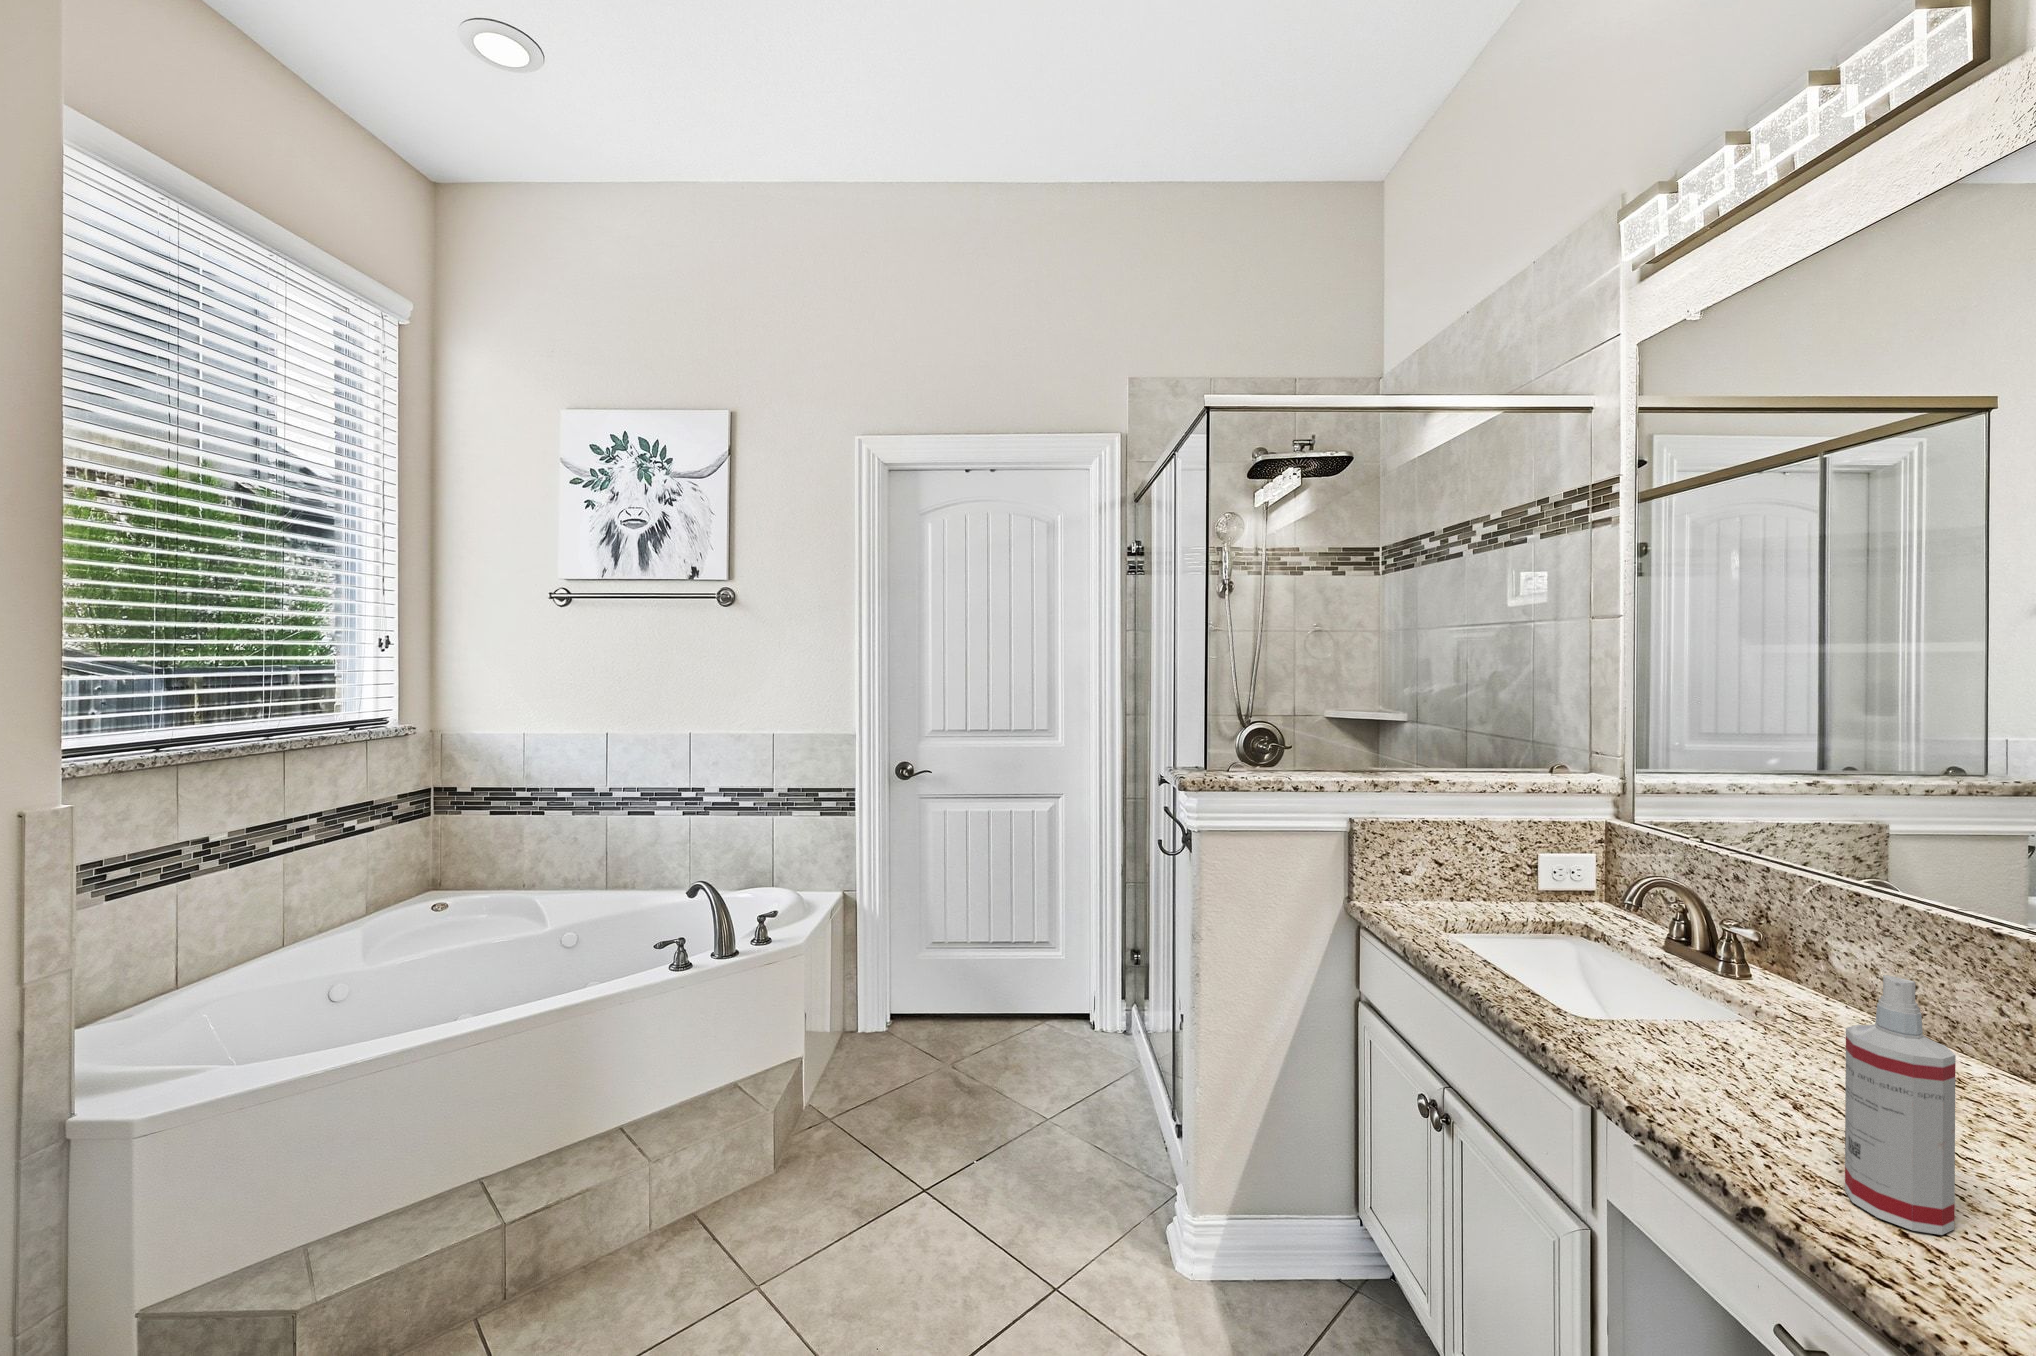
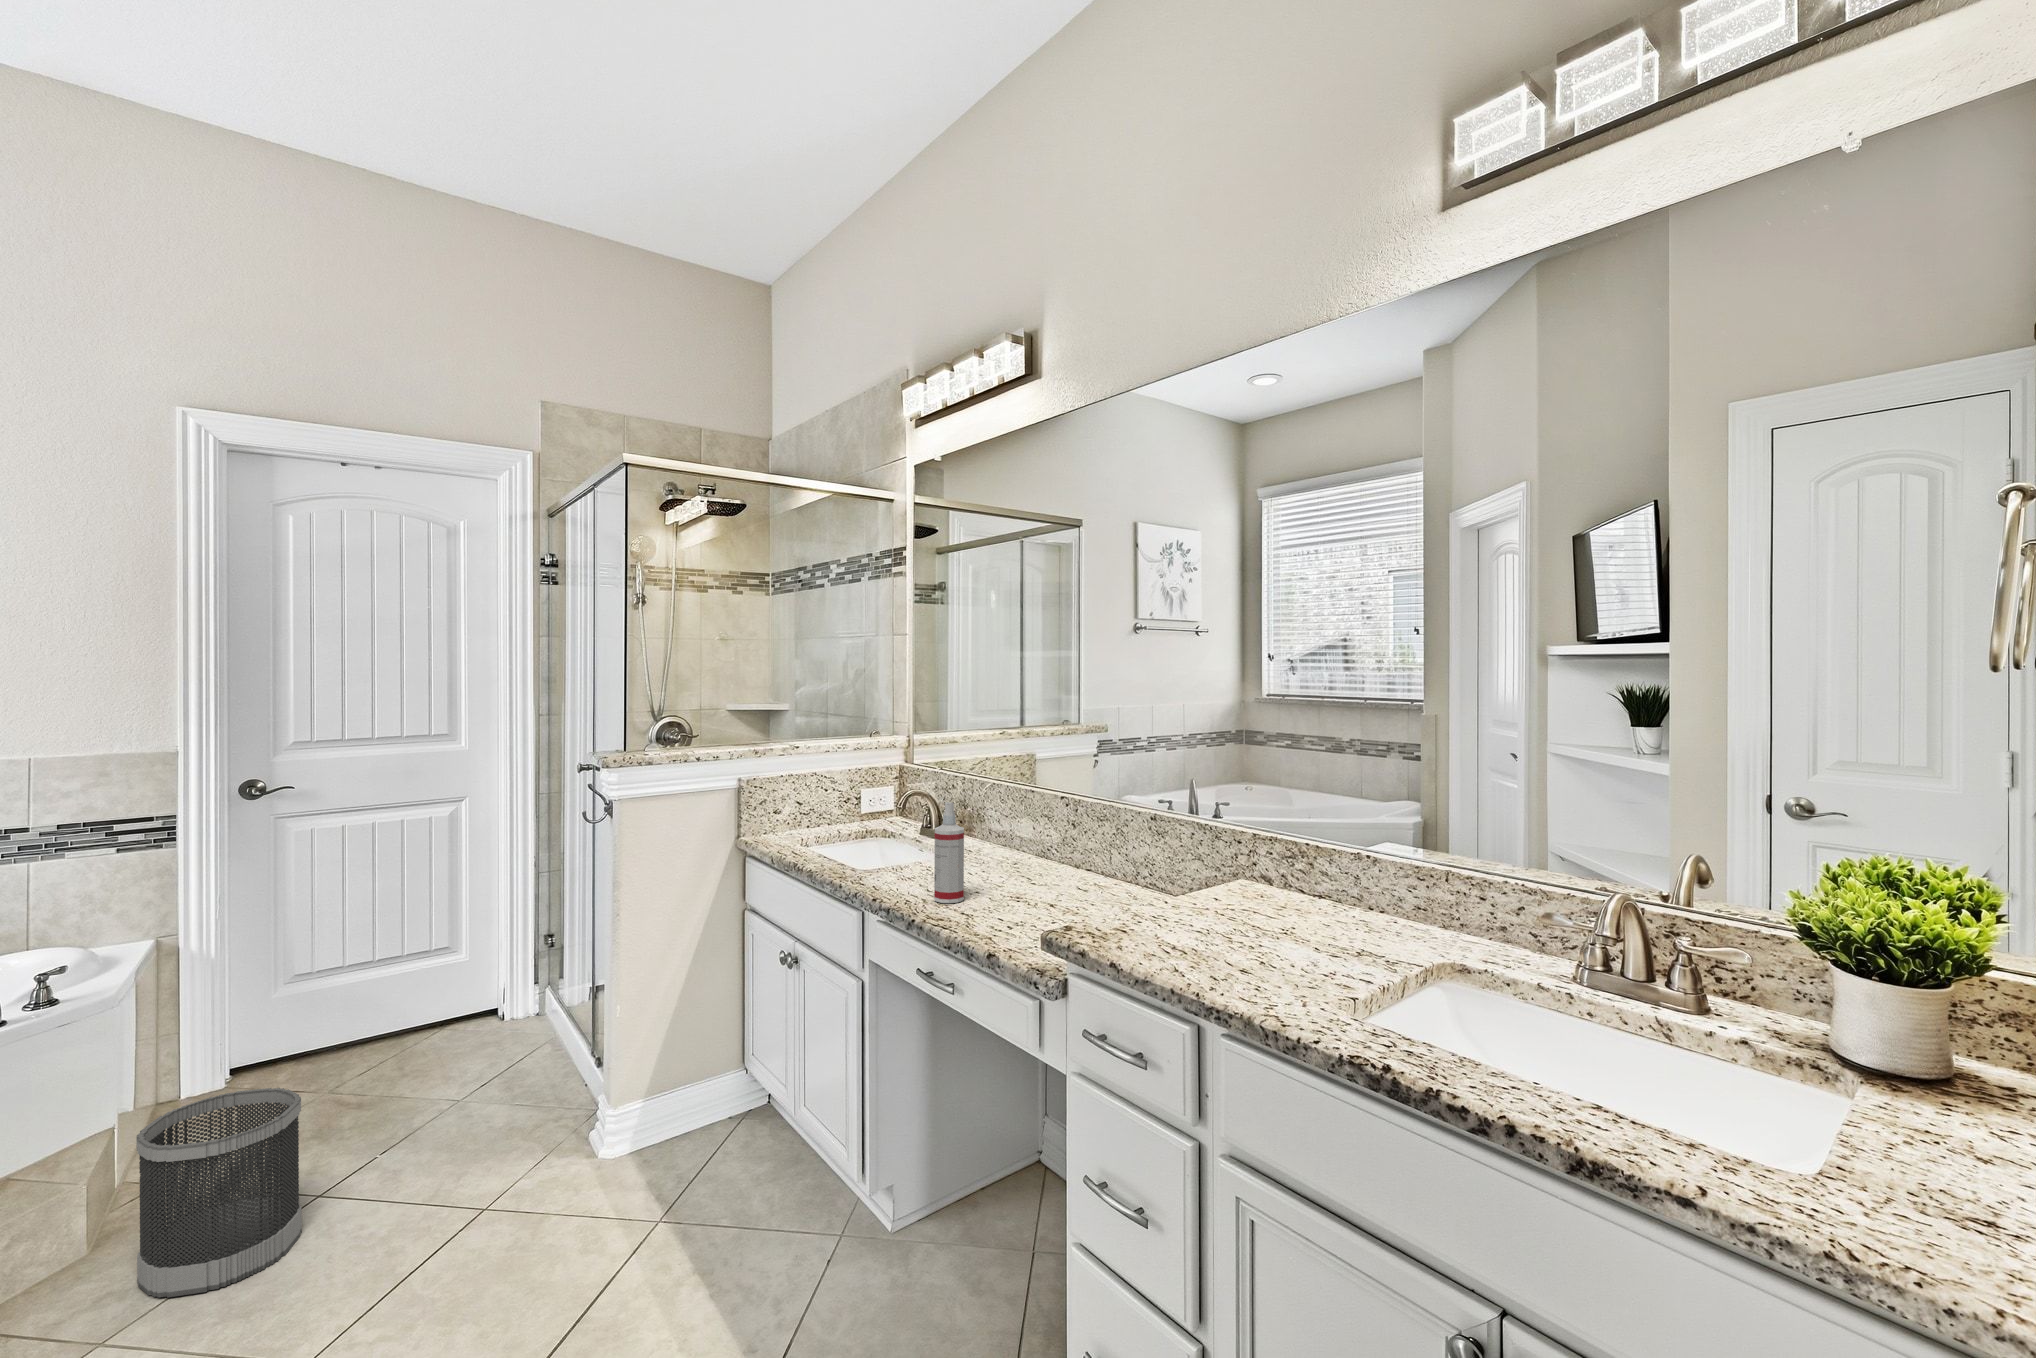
wastebasket: none [763,1077,887,1294] -> present [136,1088,302,1298]

